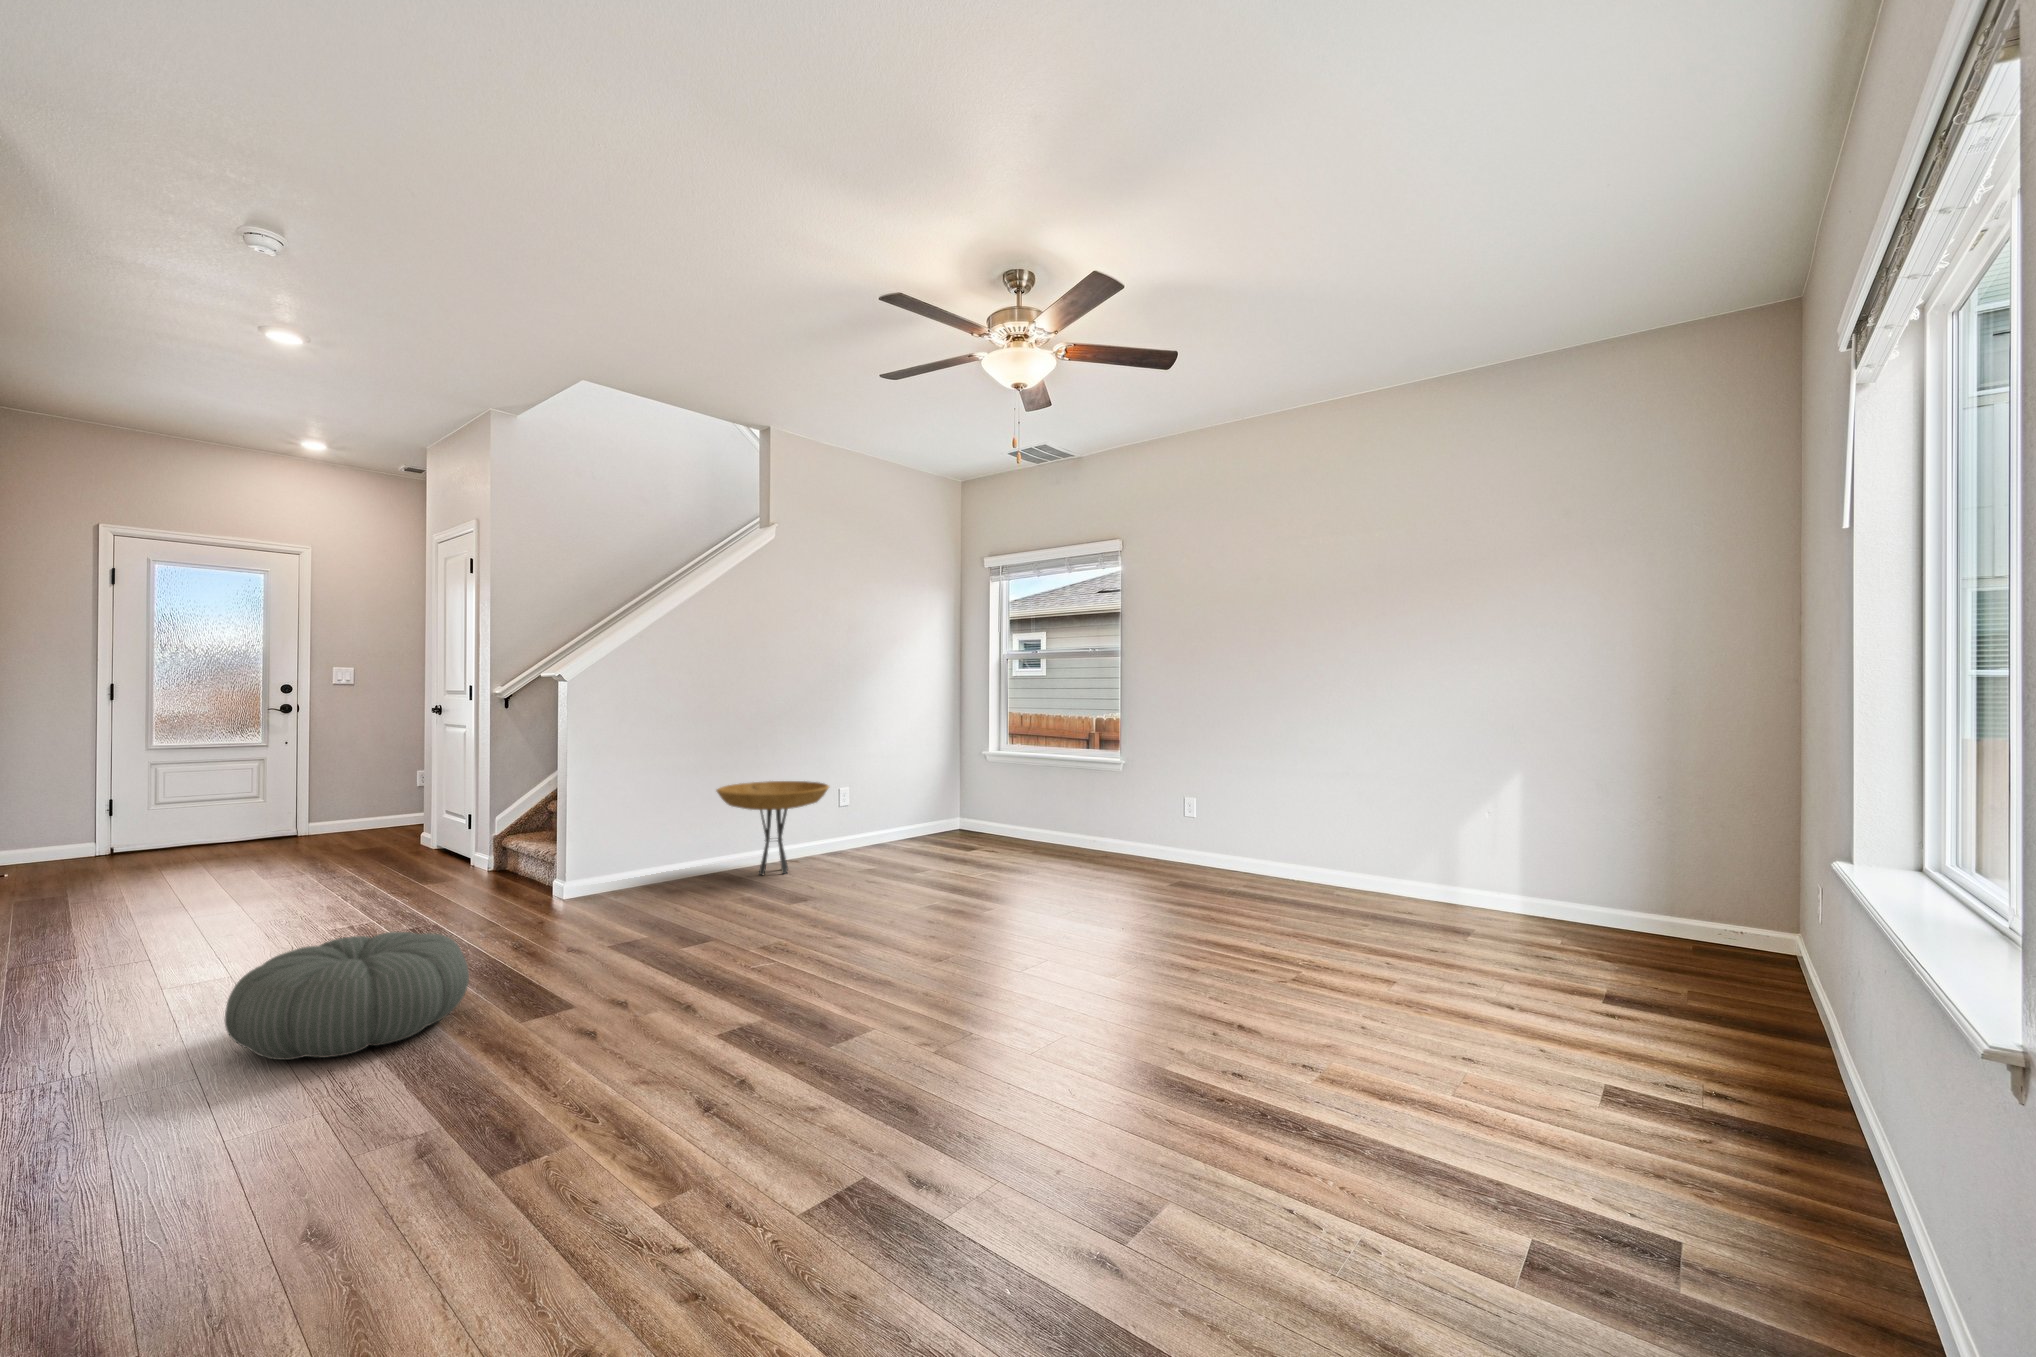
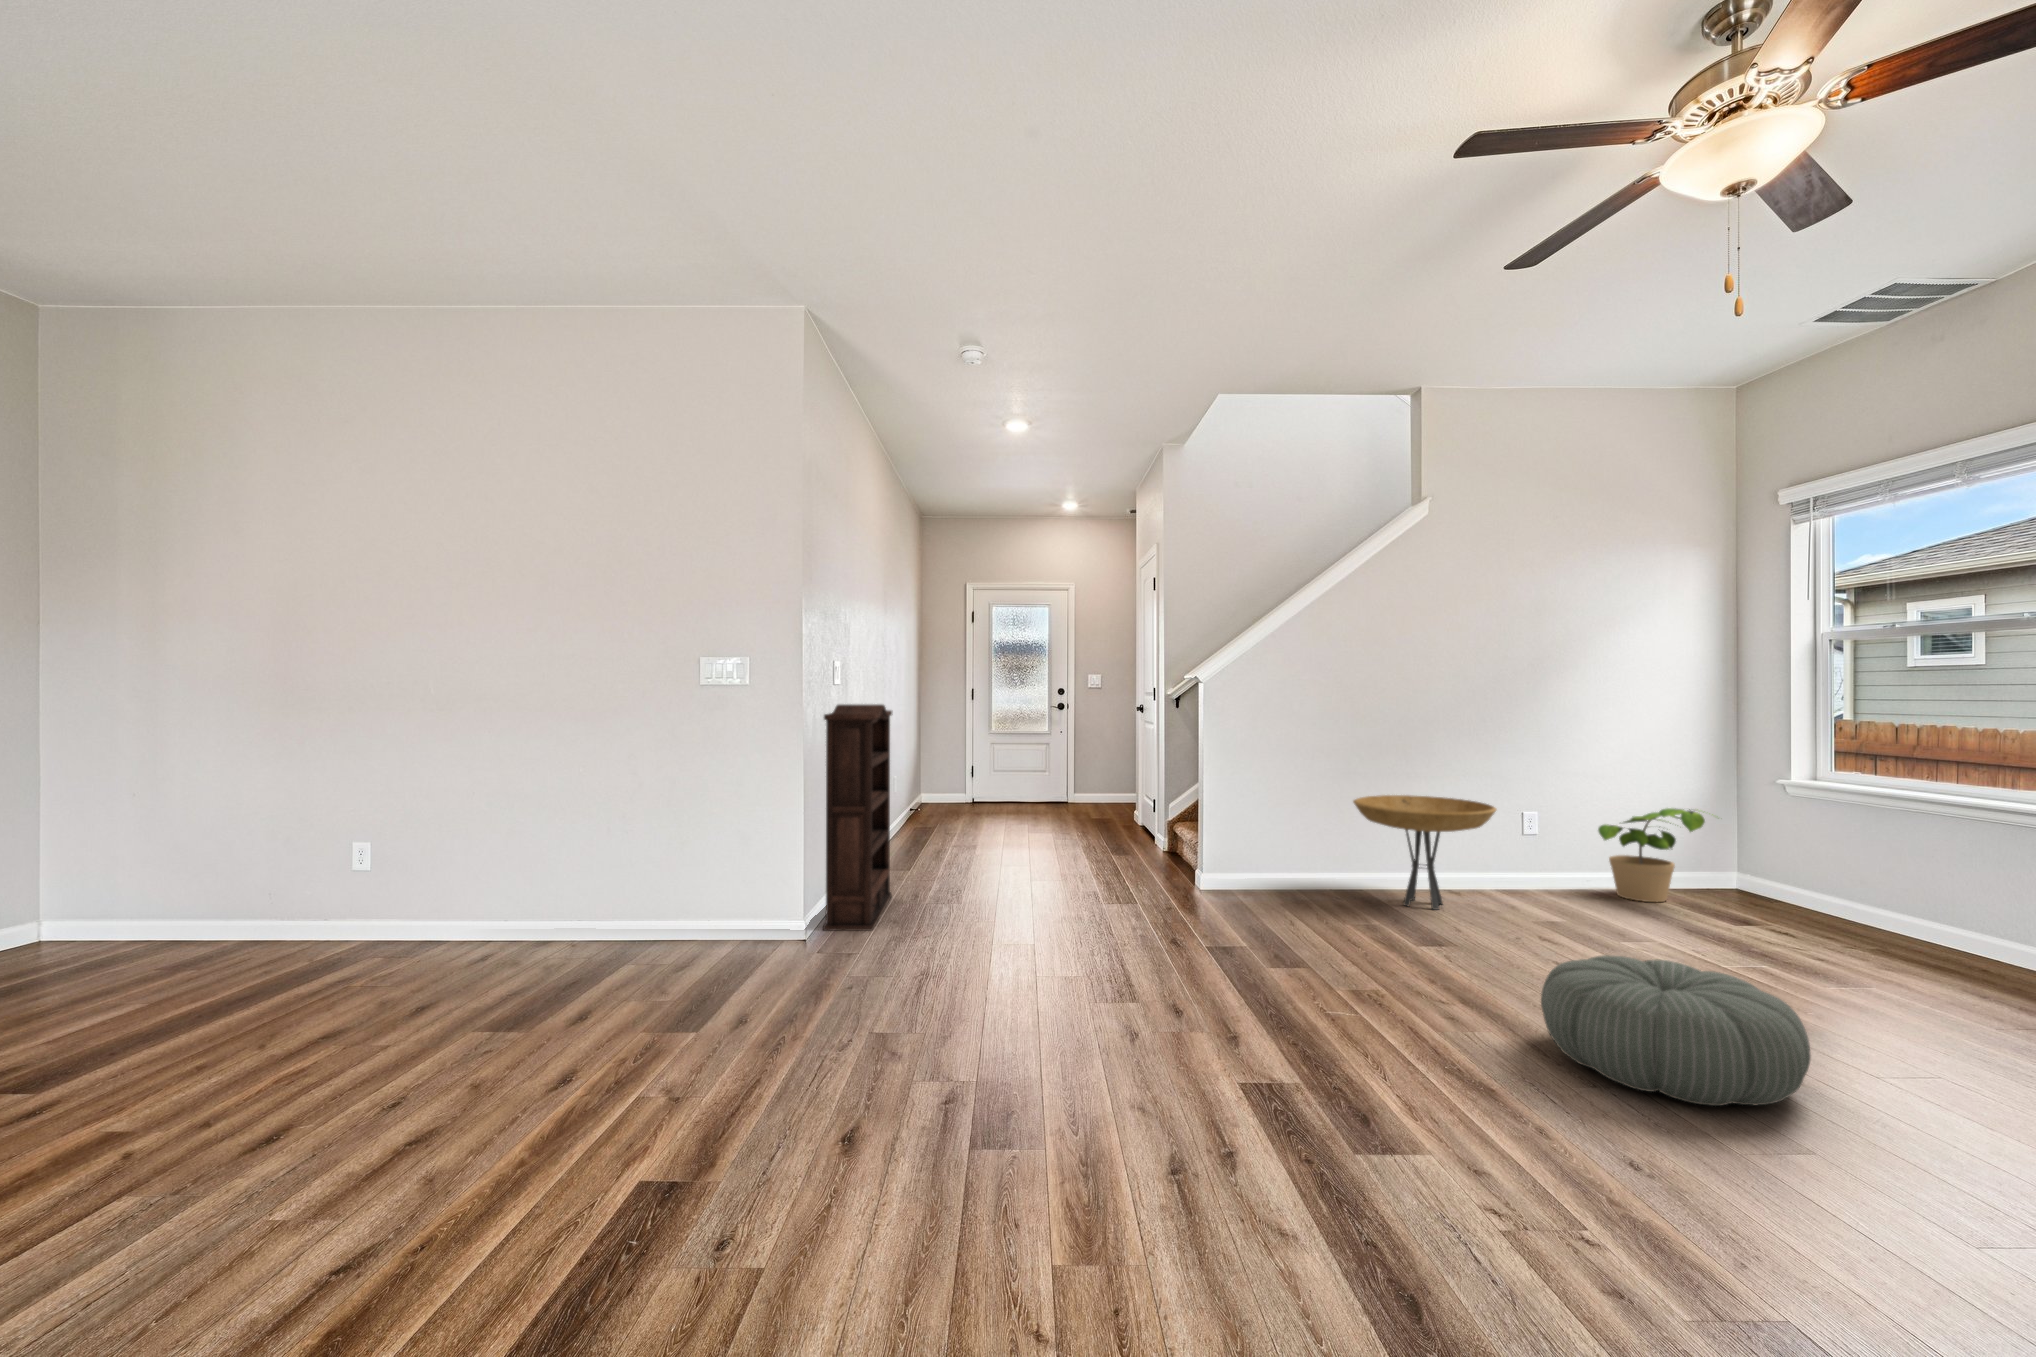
bookshelf: none [5,716,118,1054] -> present [823,704,892,931]
potted plant: none [887,773,958,844] -> present [1598,808,1713,902]
pouf: present [225,932,469,1060] -> present [1541,955,1811,1106]

